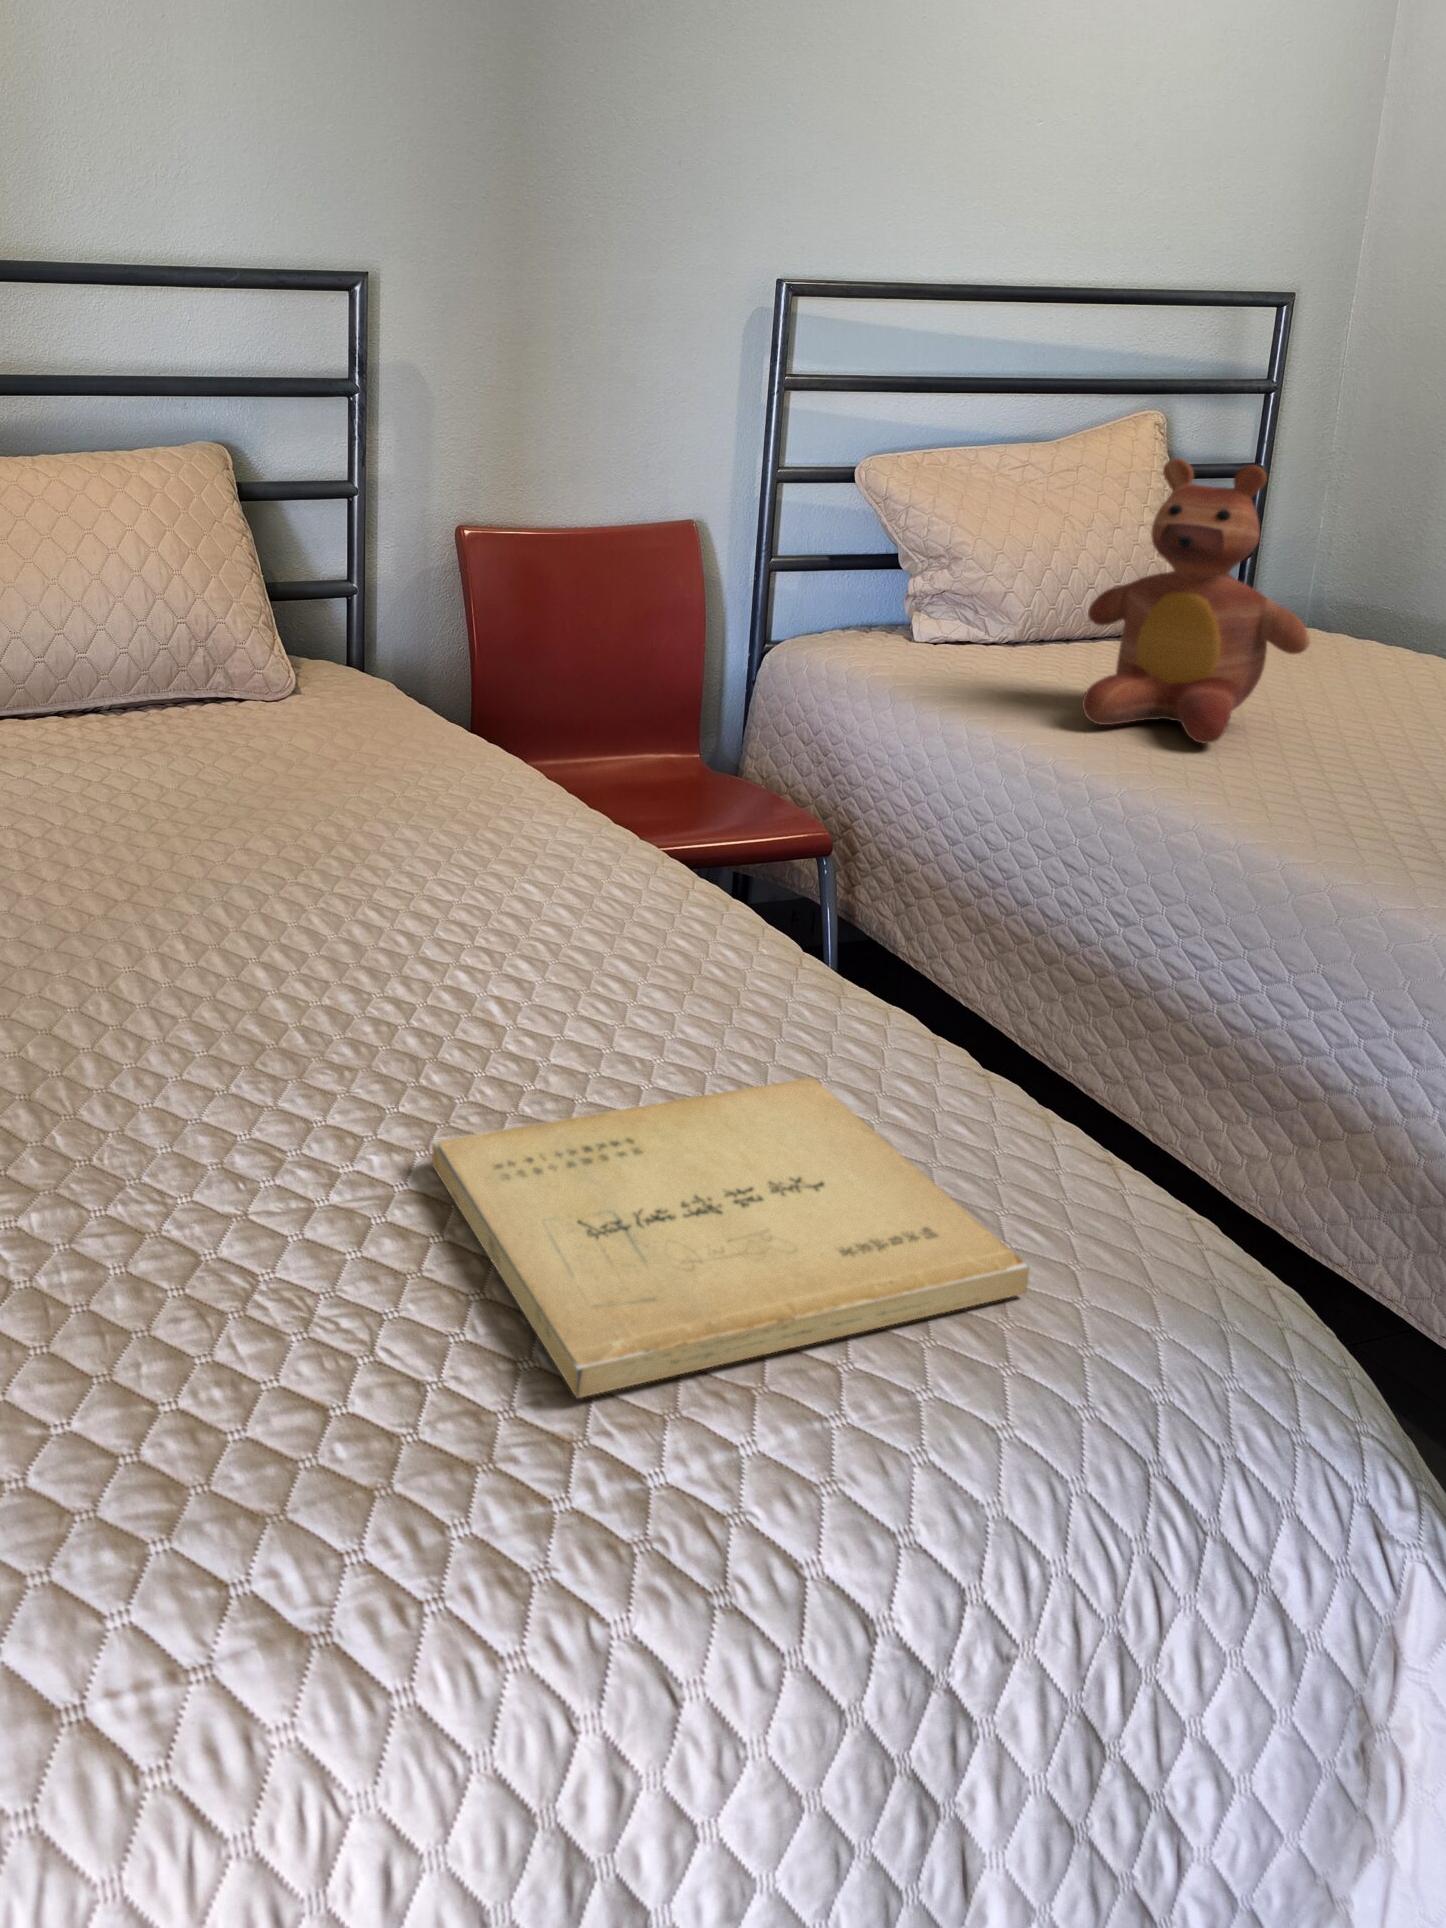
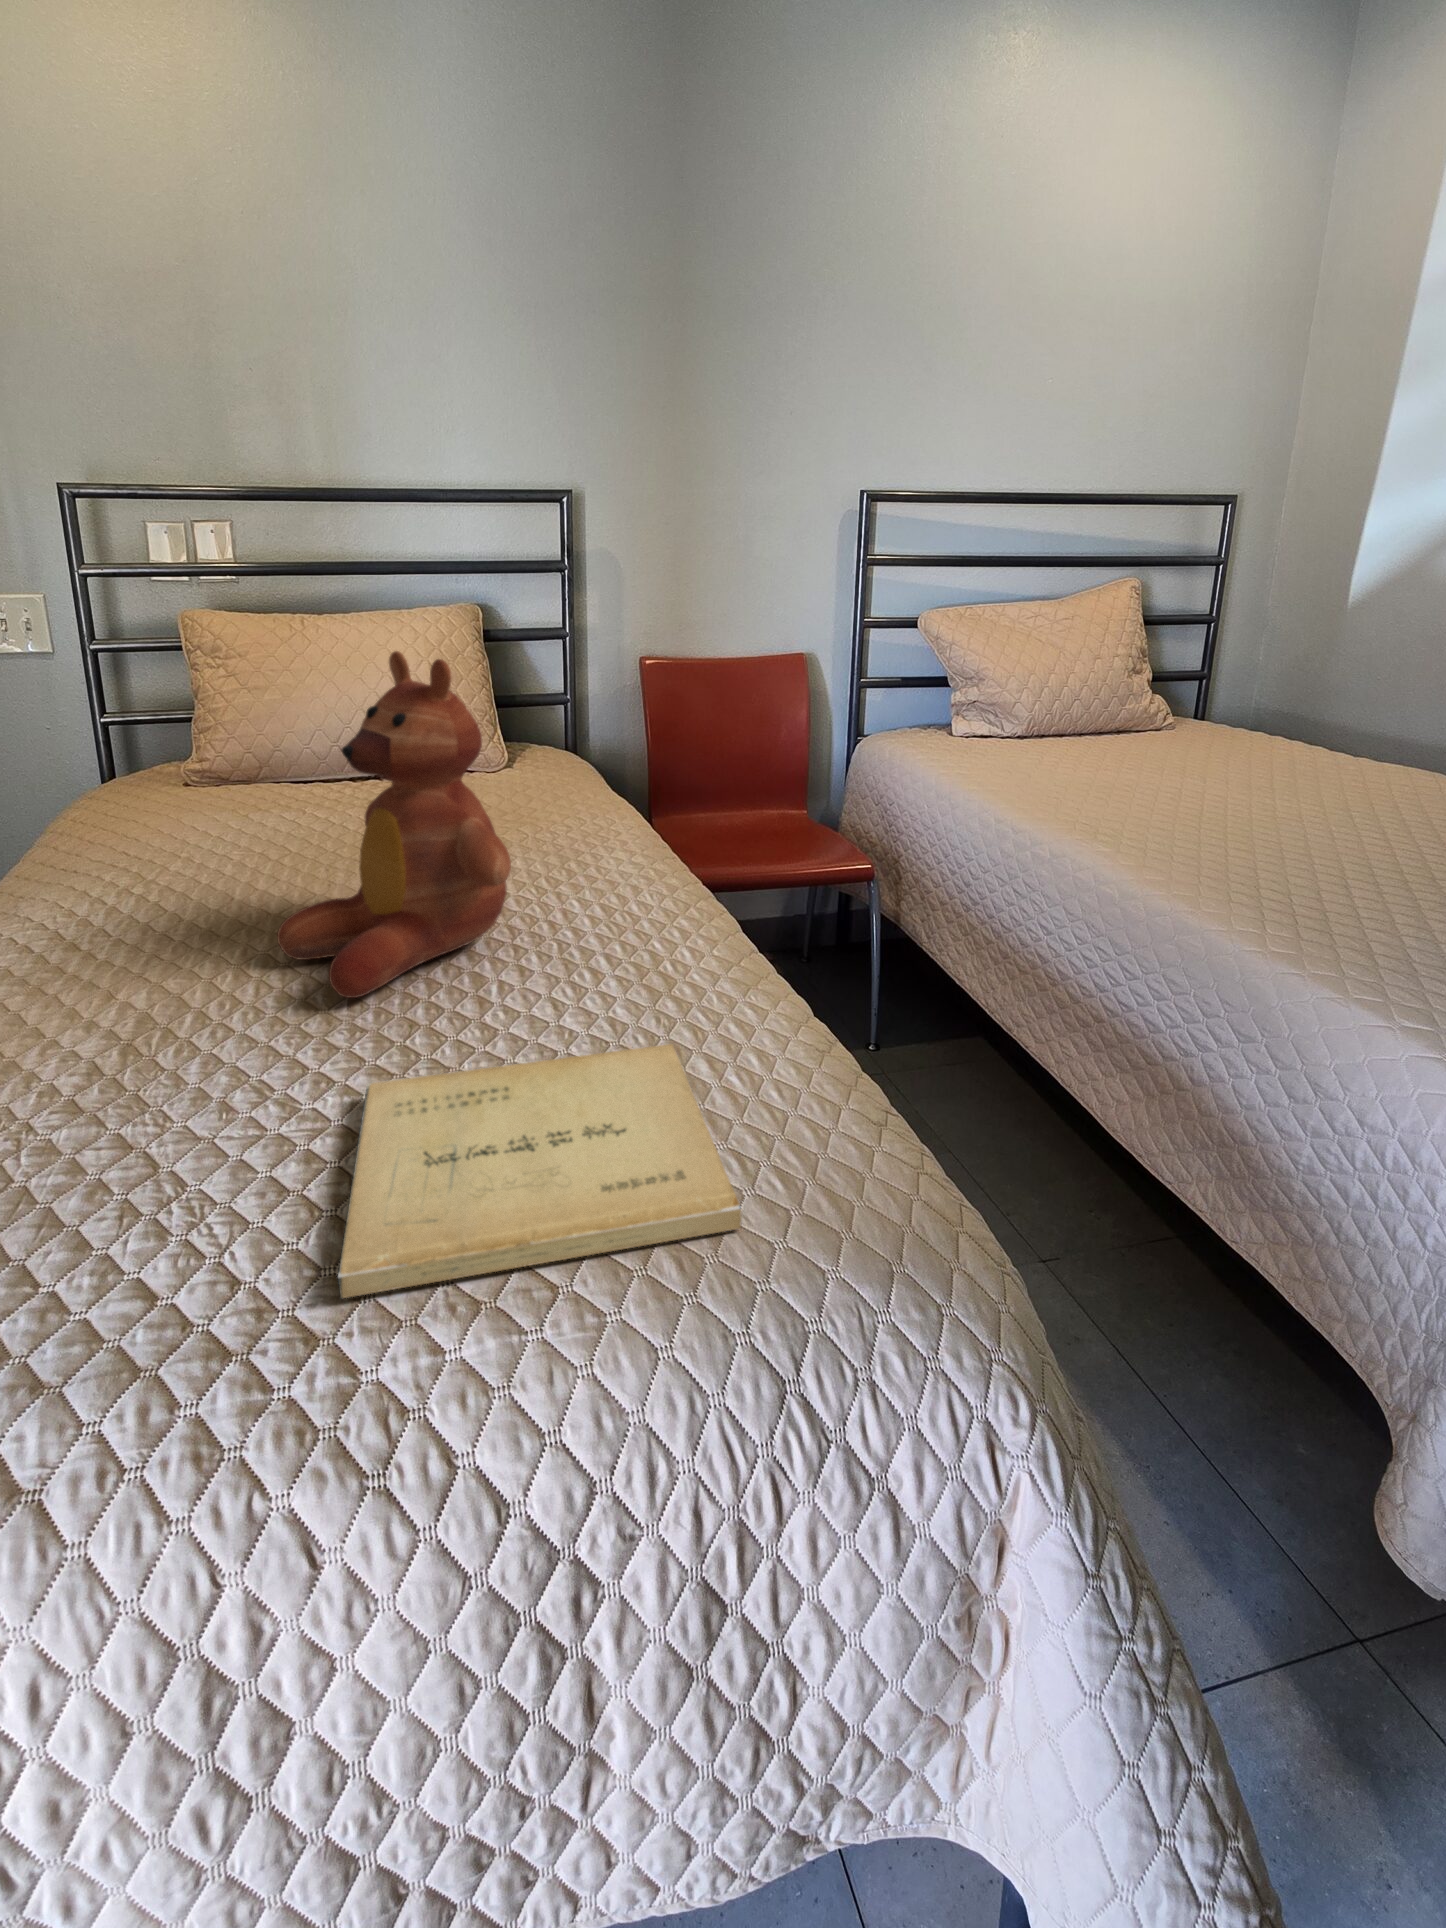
teddy bear: present [1082,459,1310,744] -> present [277,651,511,998]

